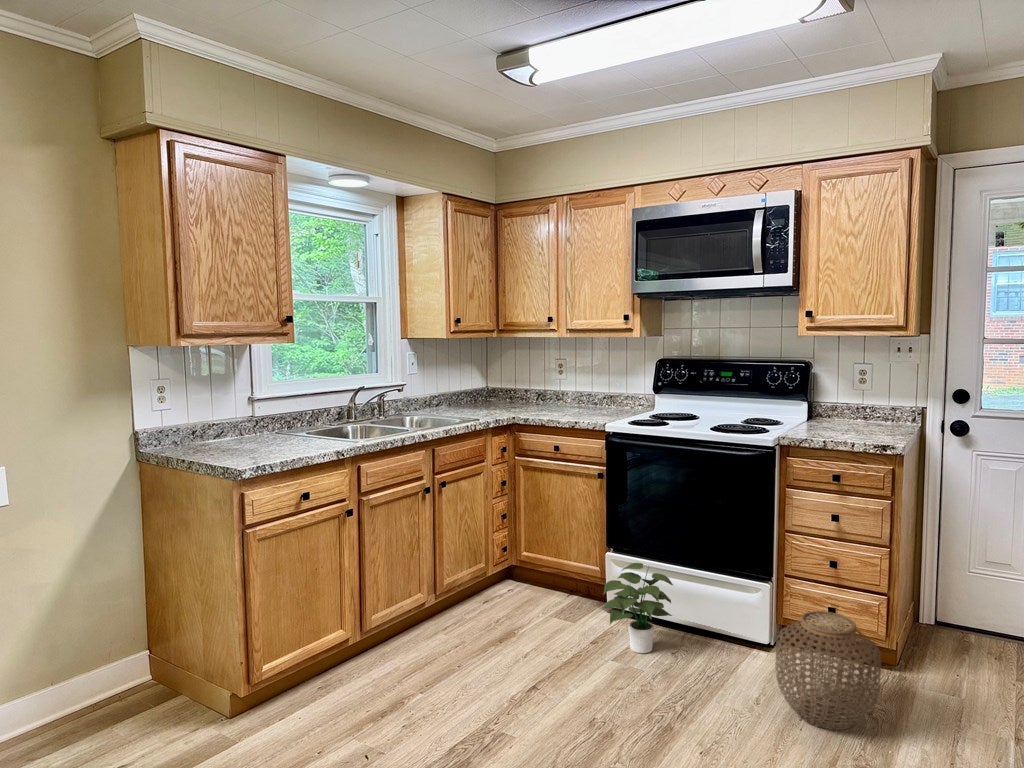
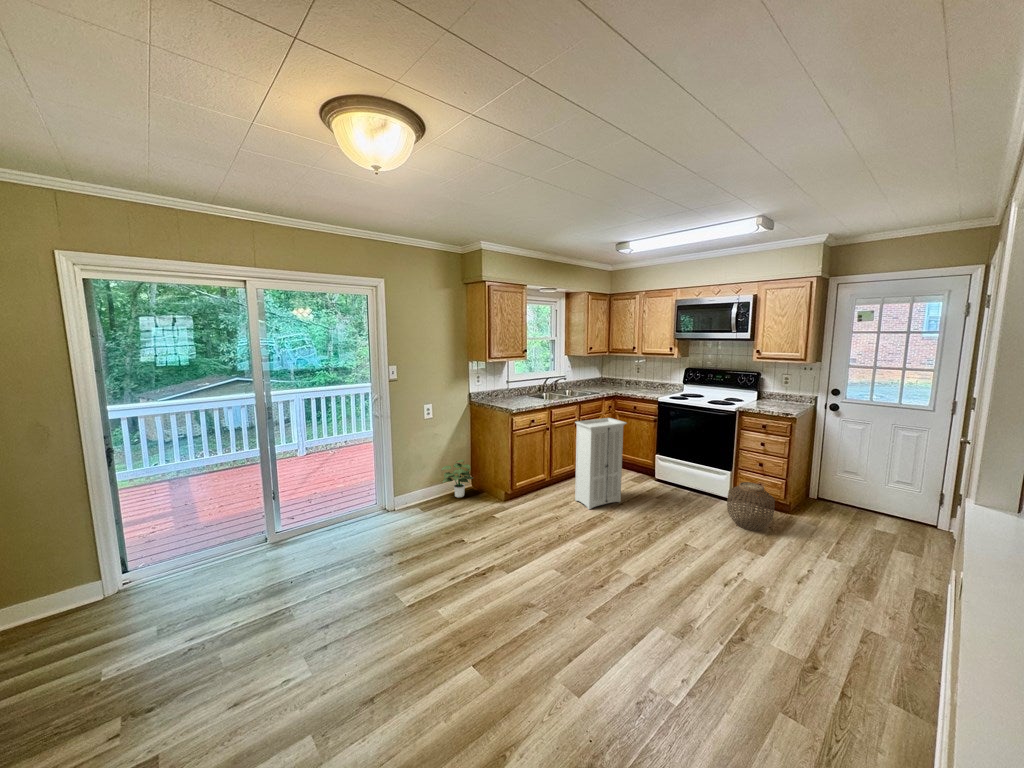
storage cabinet: none [411,473,539,717] -> present [575,418,627,509]
potted plant: present [604,563,673,653] -> present [442,460,473,497]

